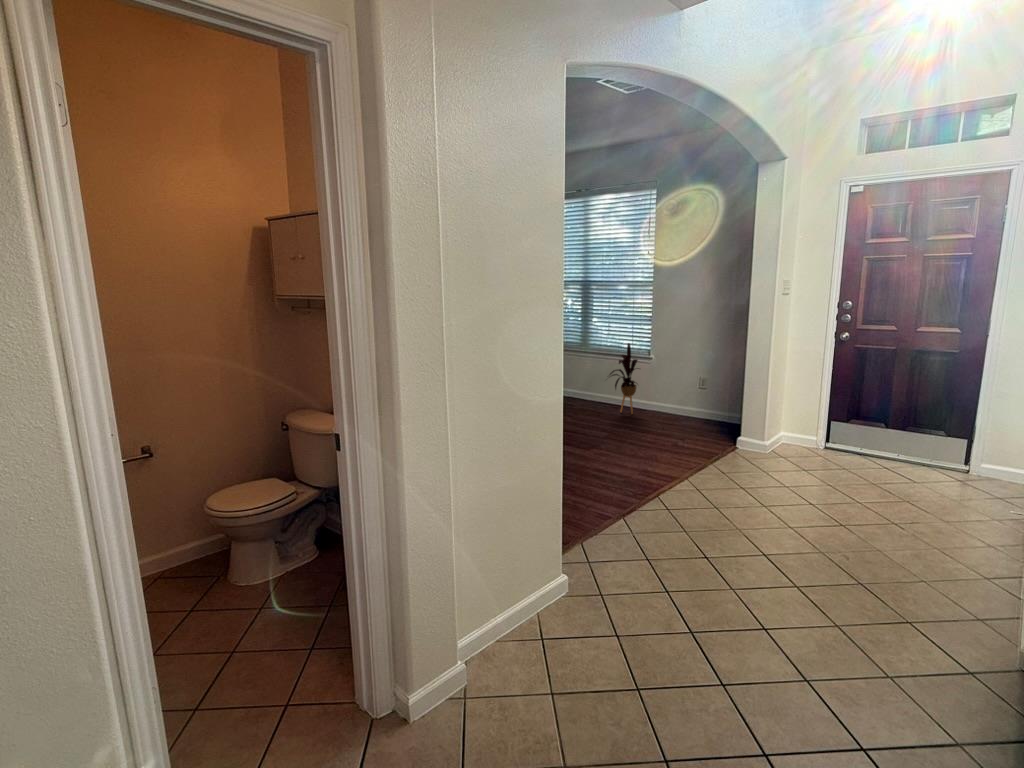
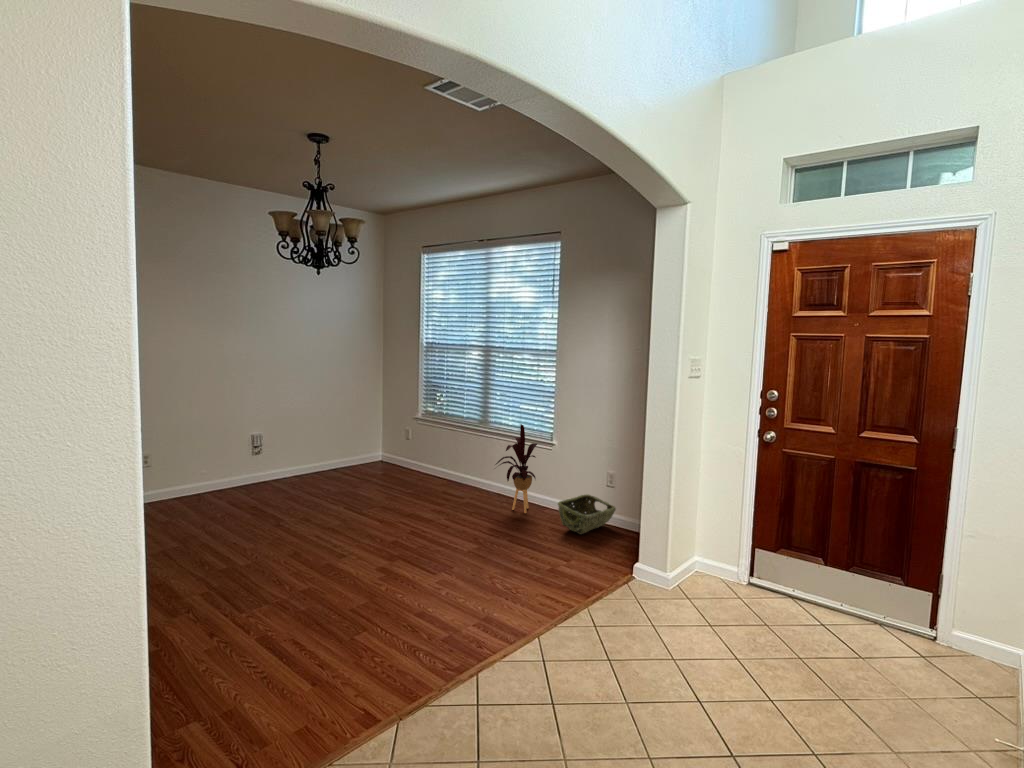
woven basket: none [664,397,709,425] -> present [558,494,616,534]

